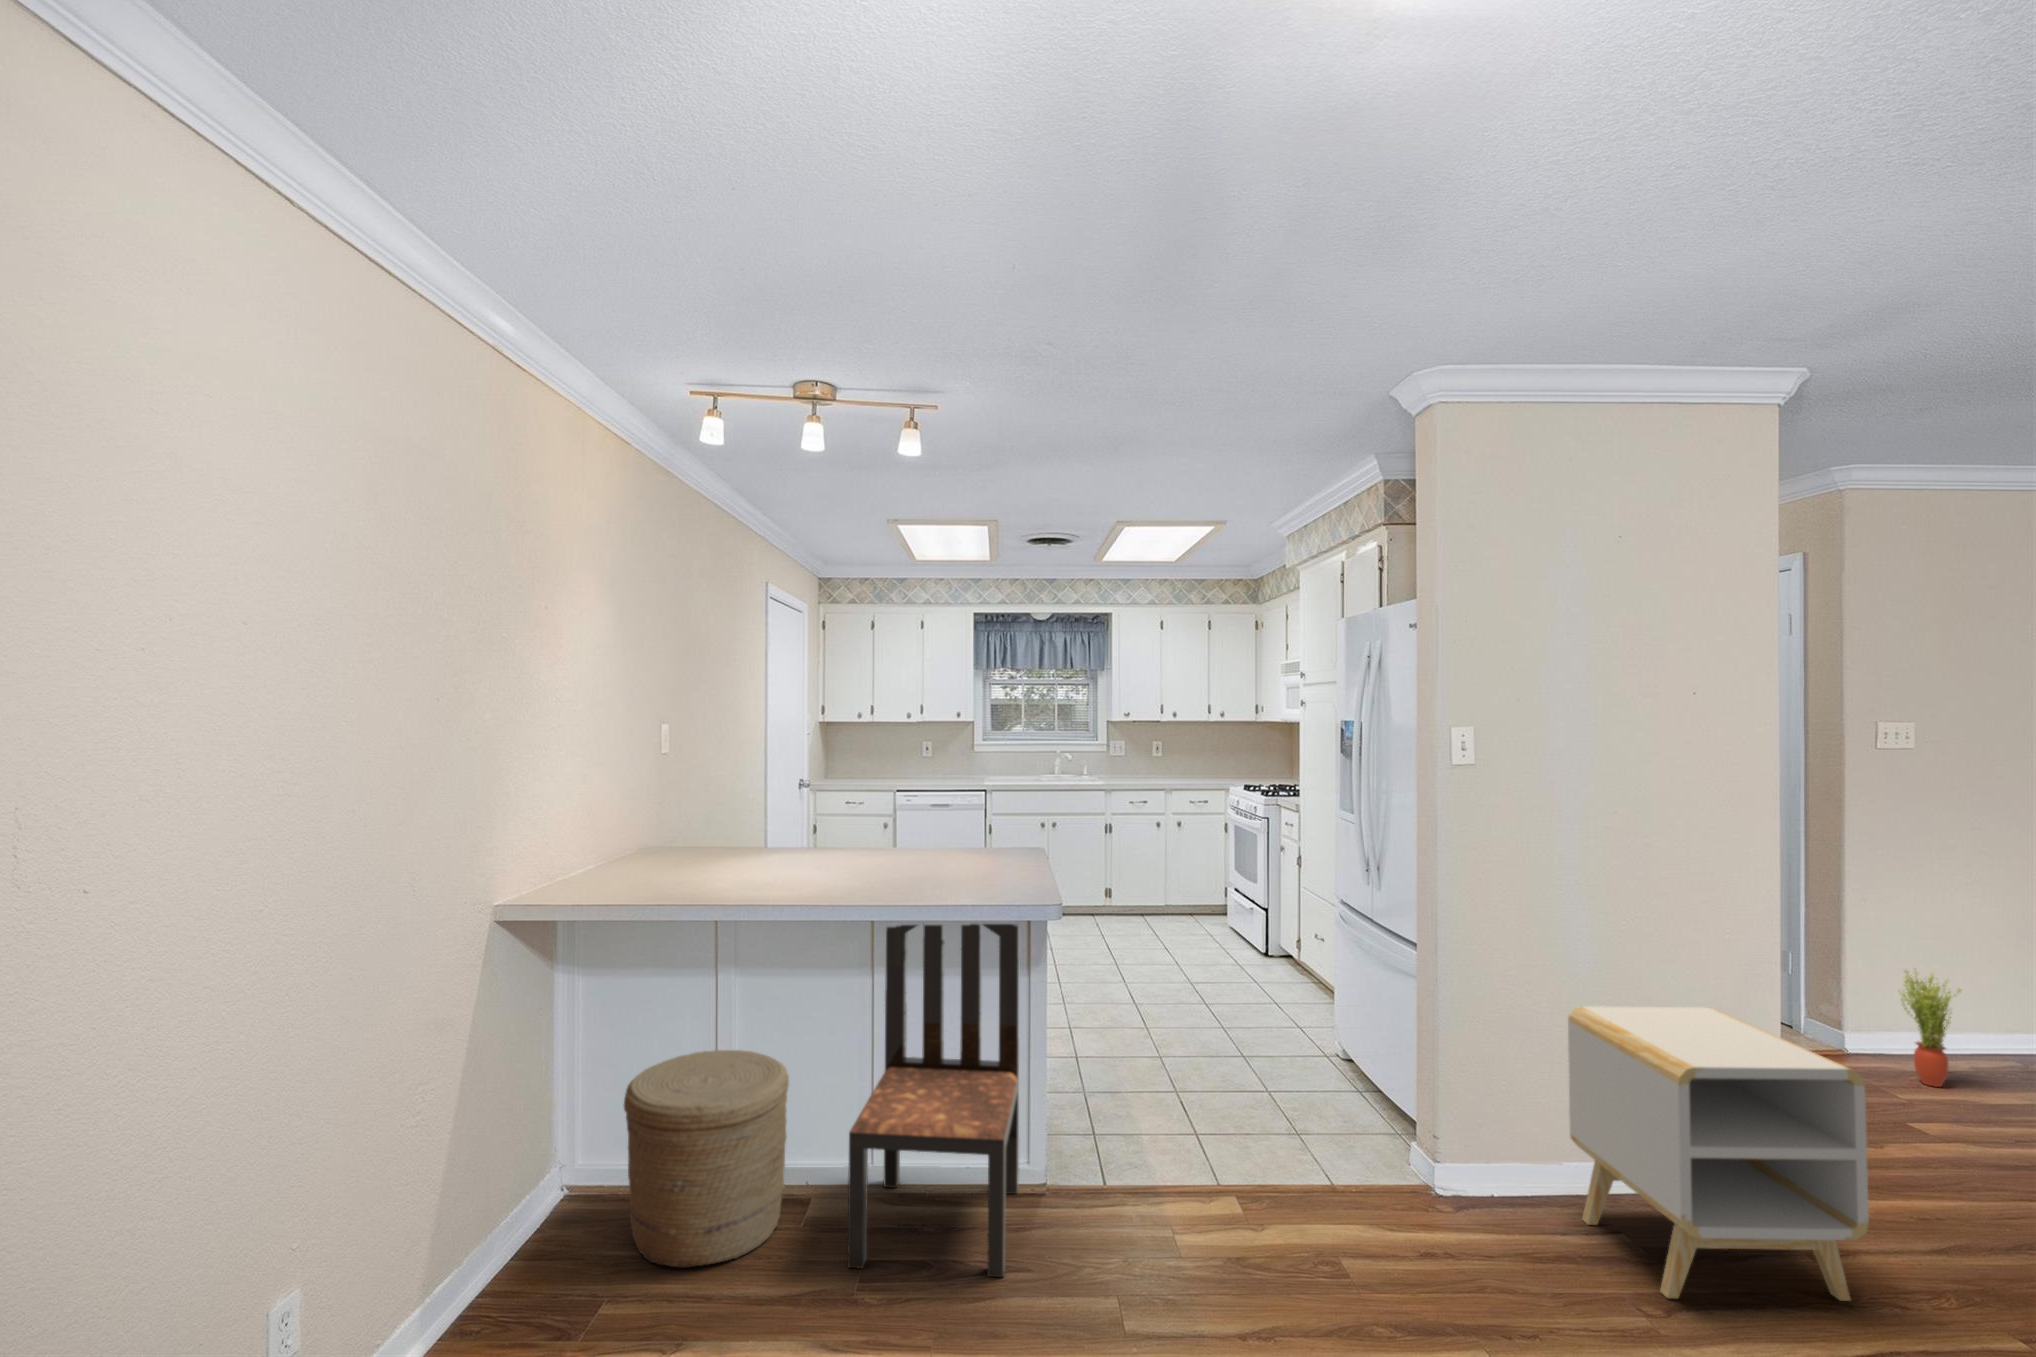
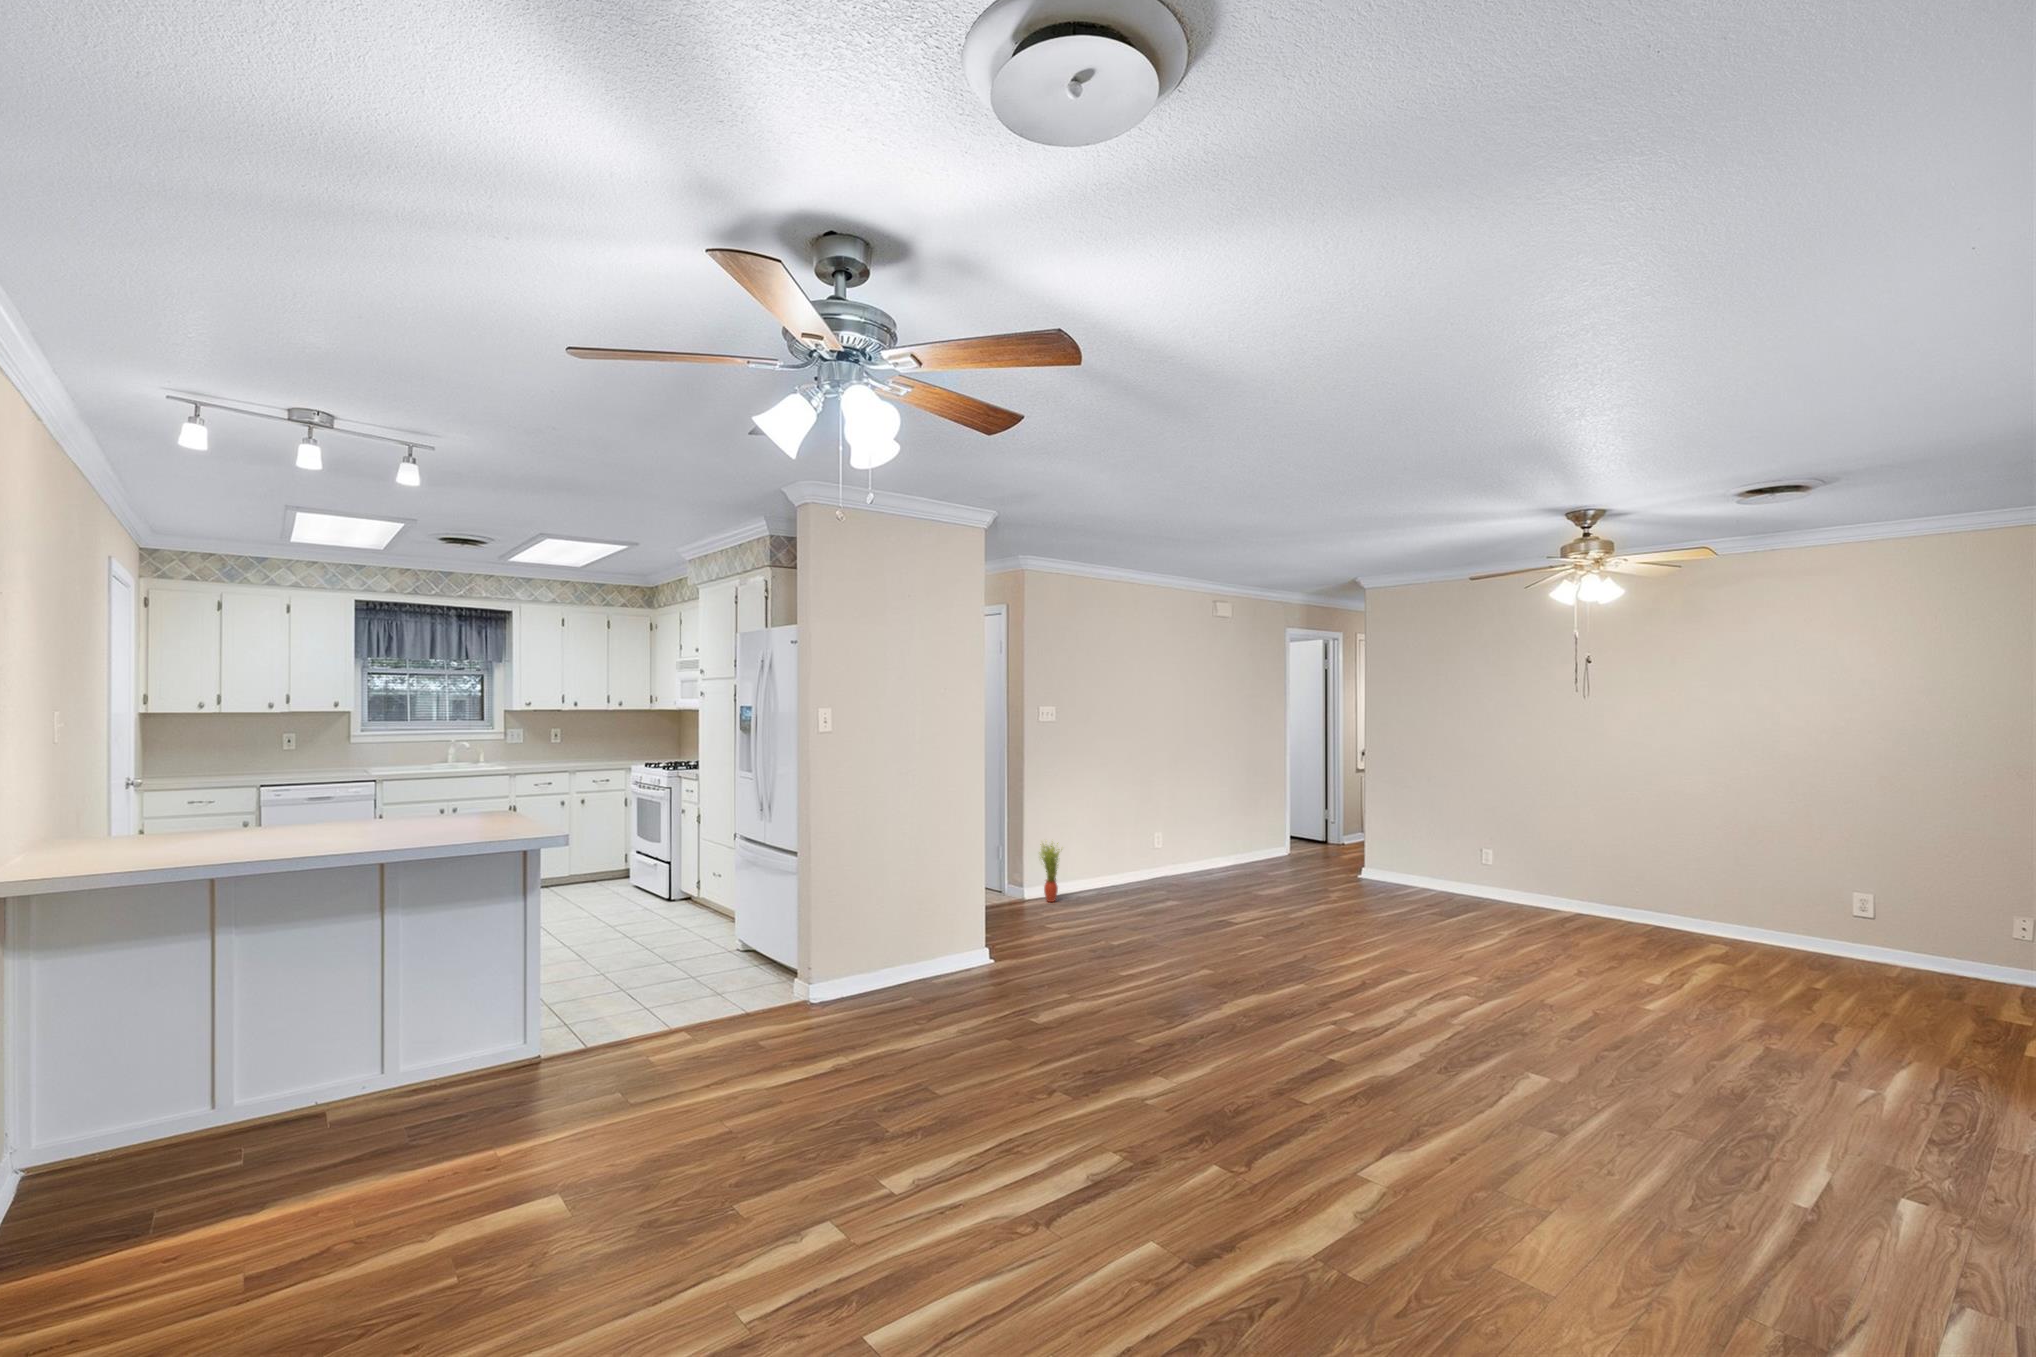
dining chair: present [848,924,1020,1277] -> none [378,845,520,1137]
side table: present [1568,1006,1869,1301] -> none [877,862,1006,1011]
woven basket: present [624,1050,789,1268] -> none [115,1002,300,1189]

